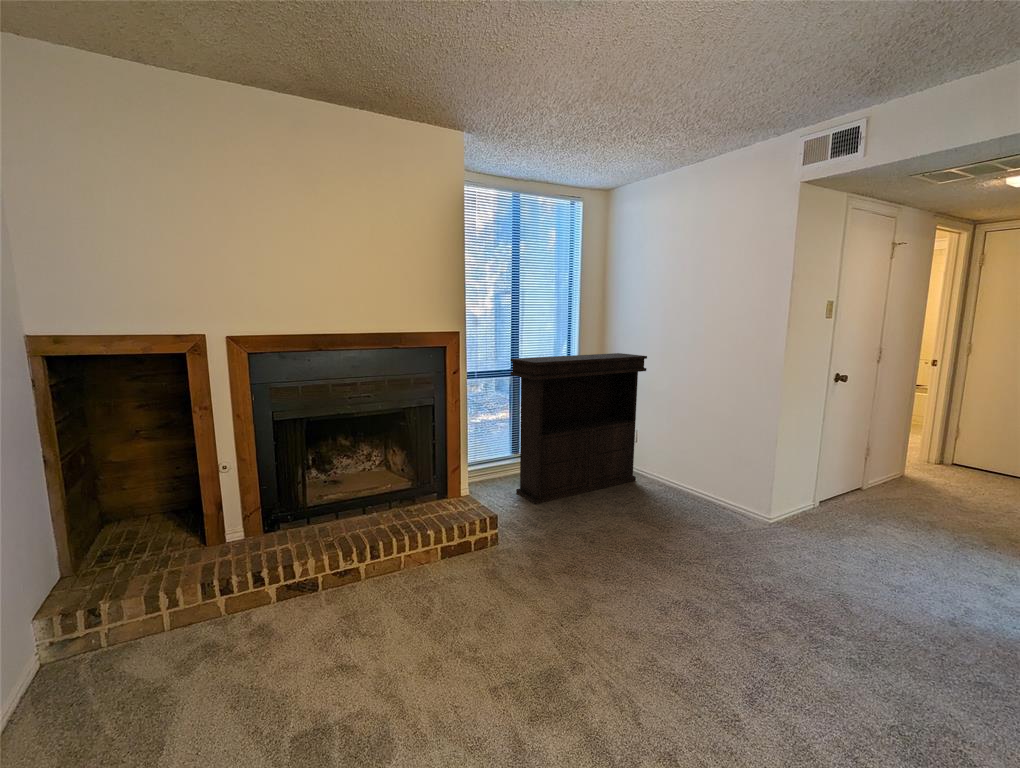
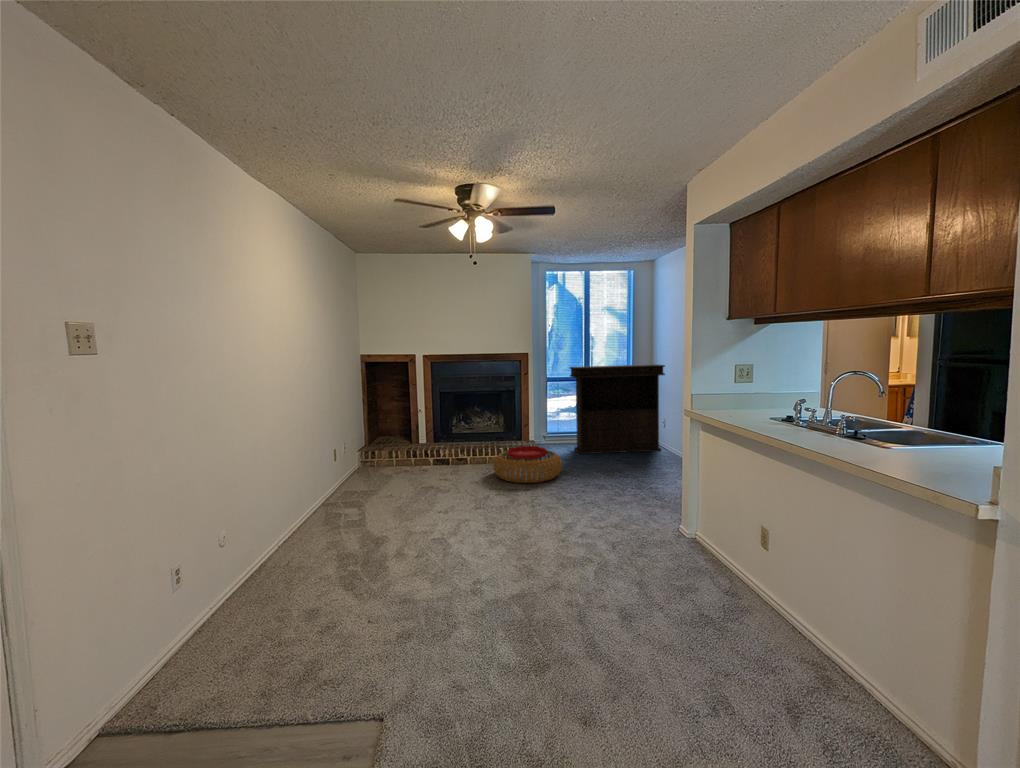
pouf: none [440,526,583,632] -> present [493,446,562,483]

